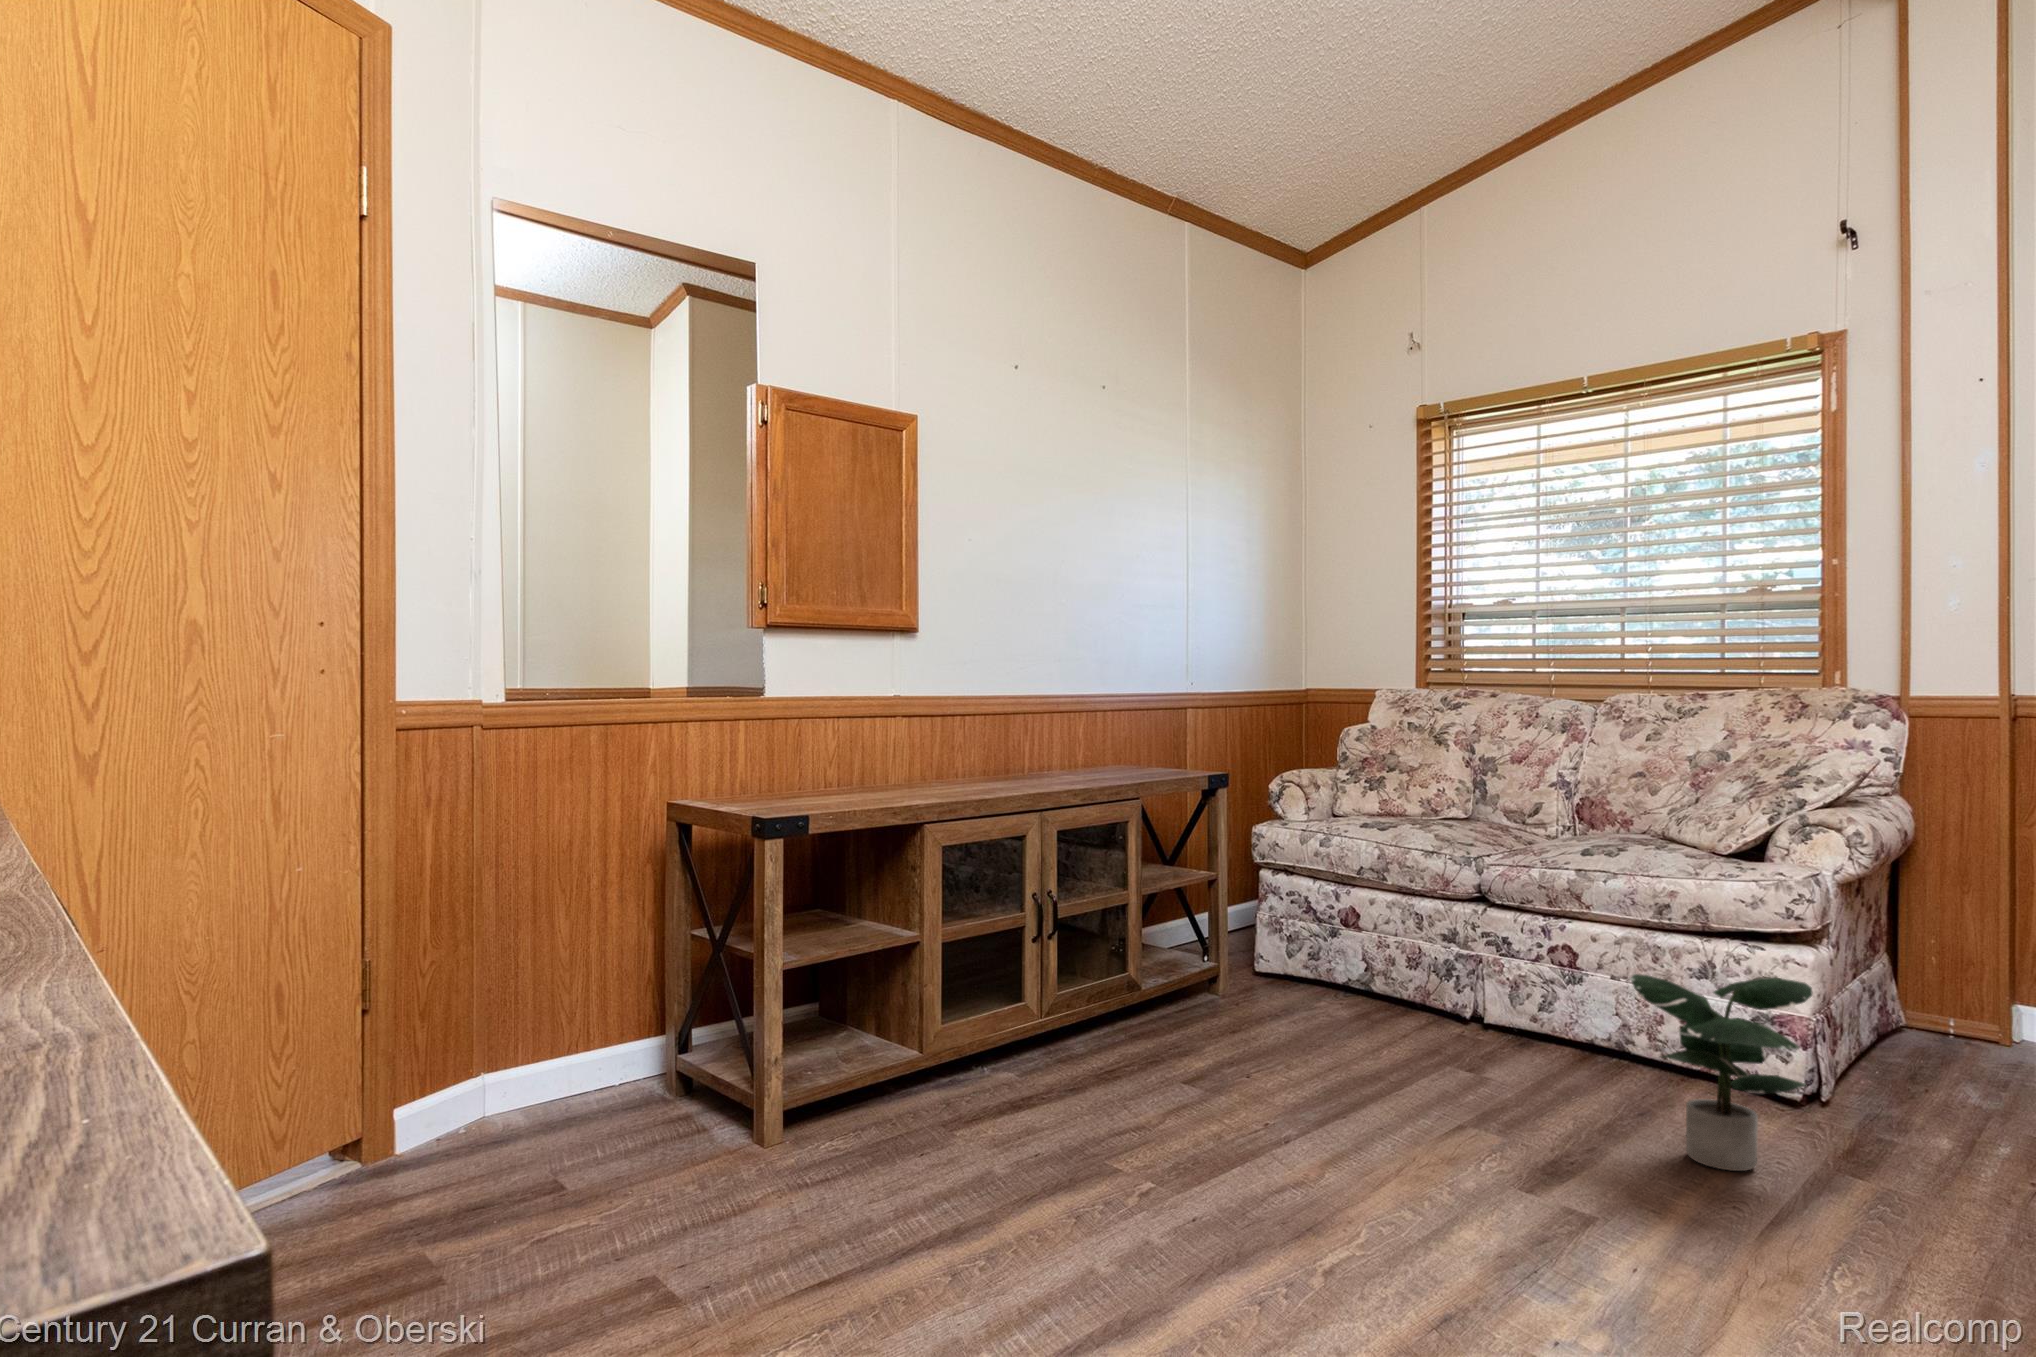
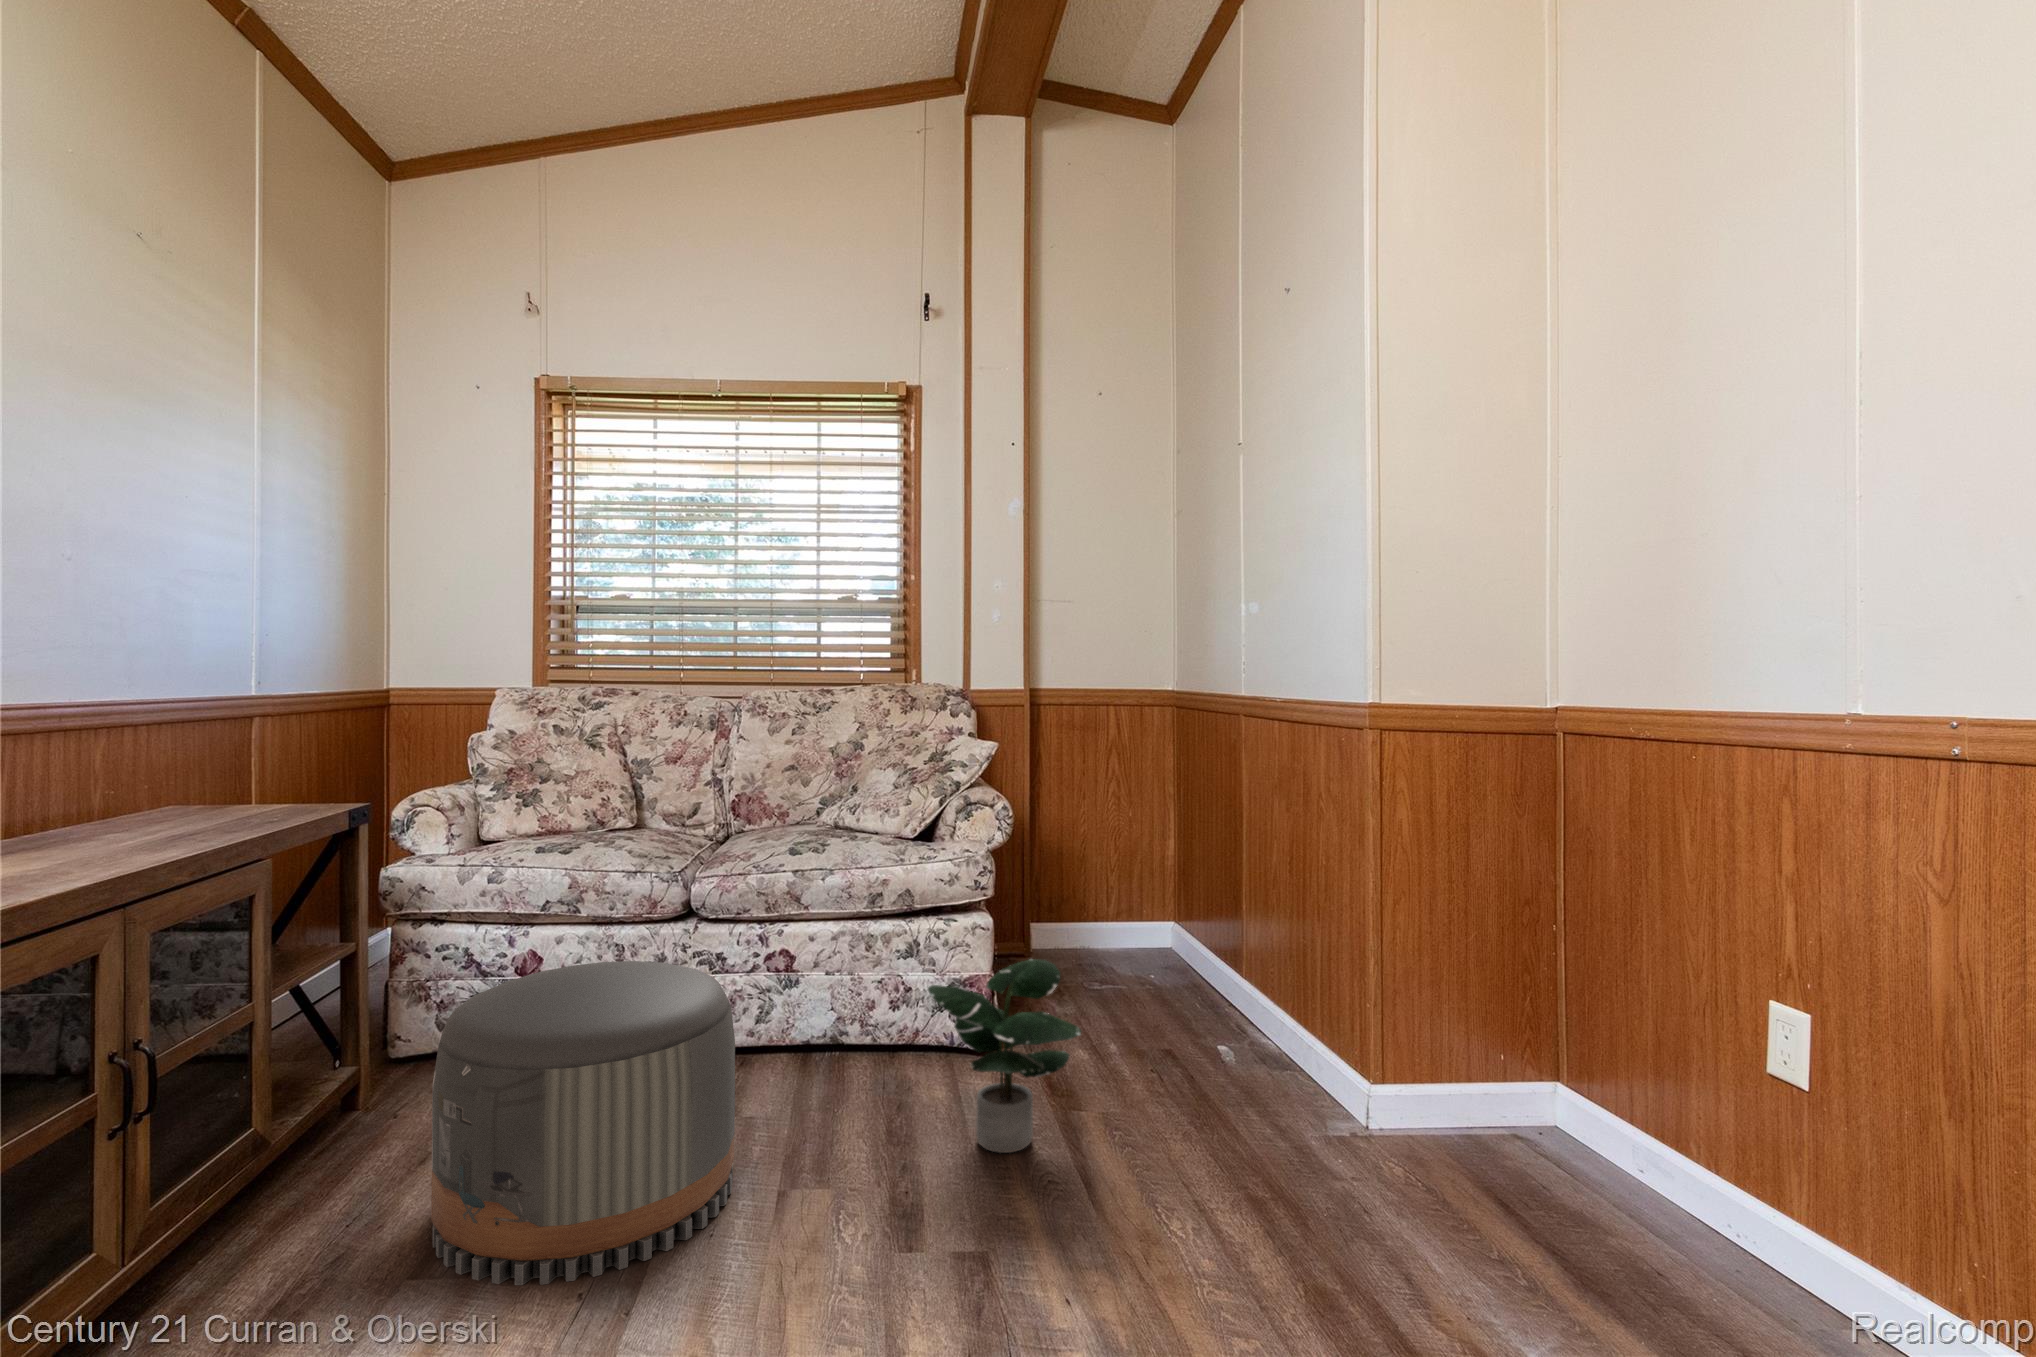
pouf: none [1209,892,1439,1112] -> present [431,961,735,1285]

